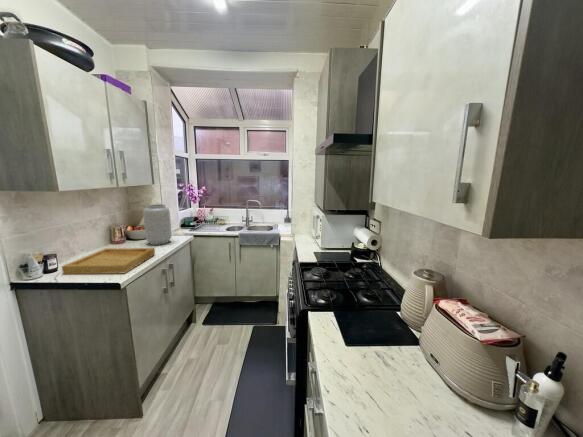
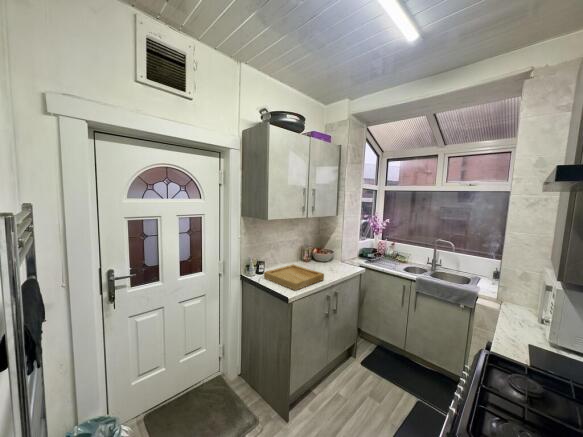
vase: present [143,204,171,245] -> none [323,234,345,271]

